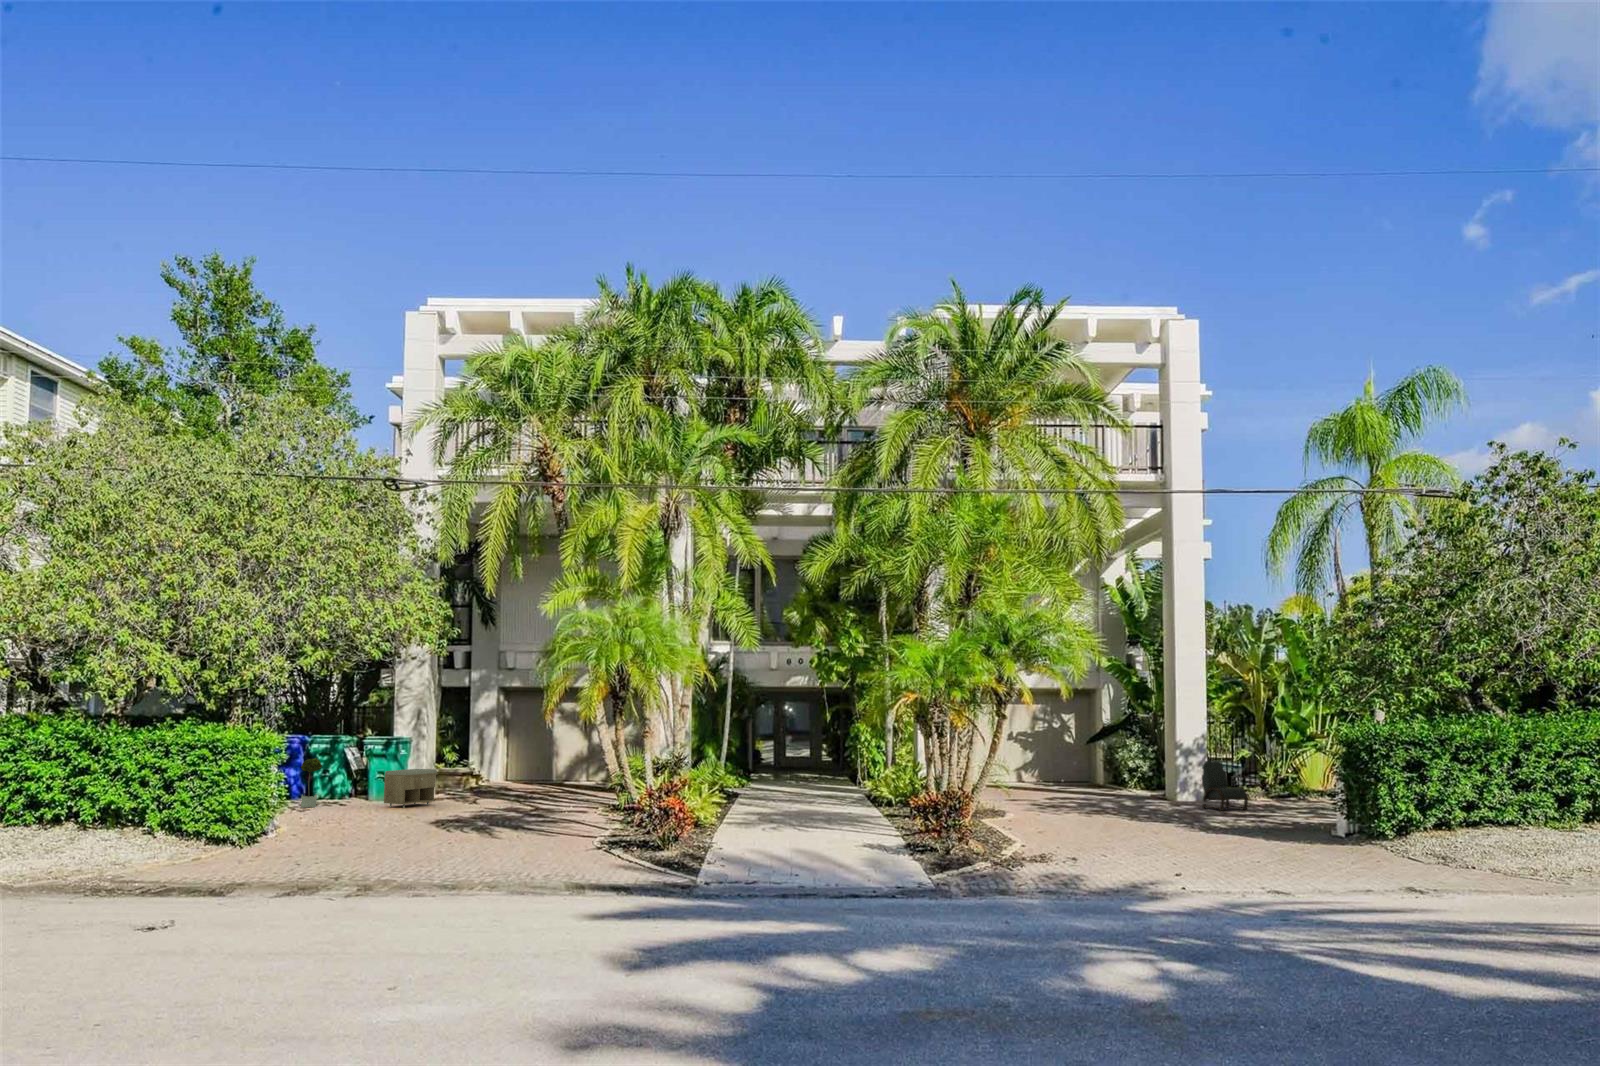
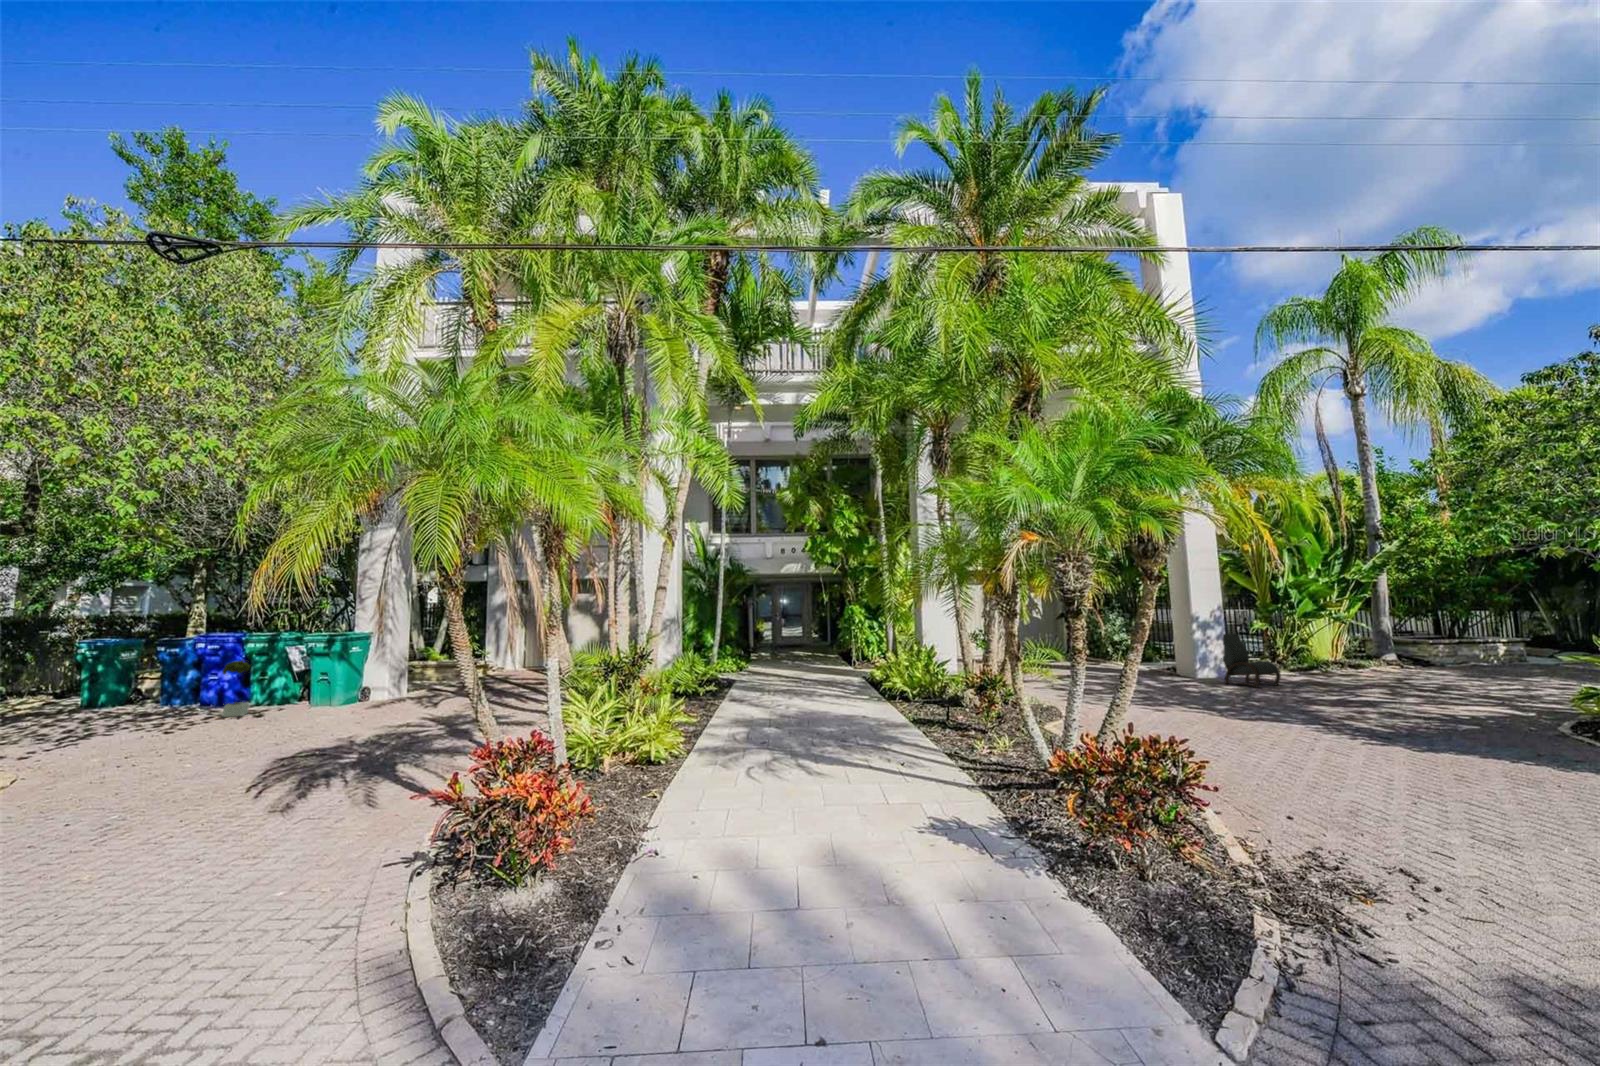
storage bench: present [384,769,437,808] -> none [324,666,396,713]

